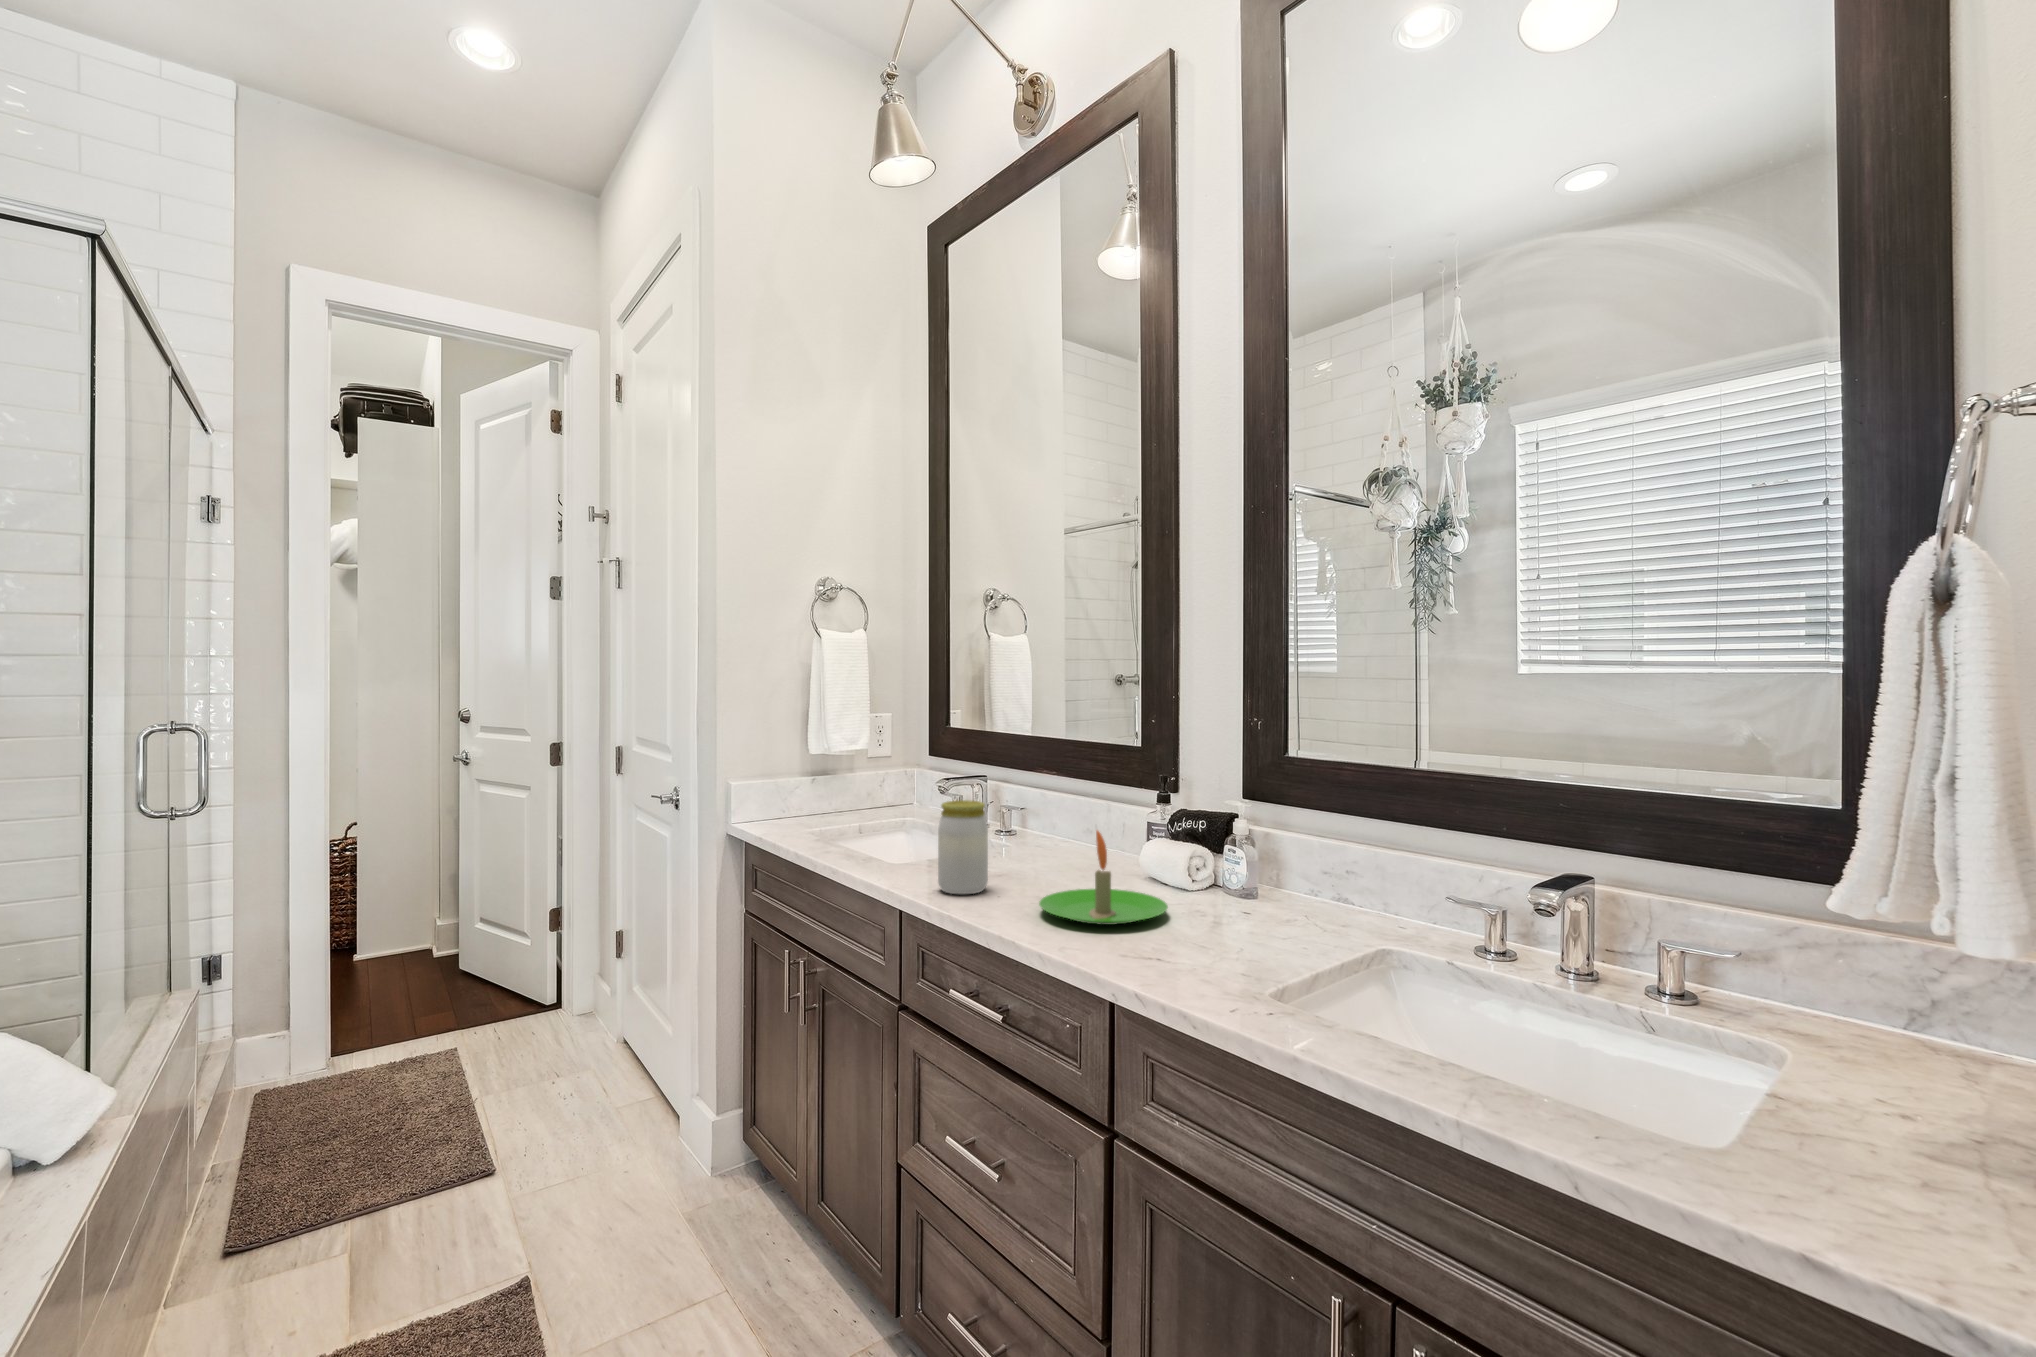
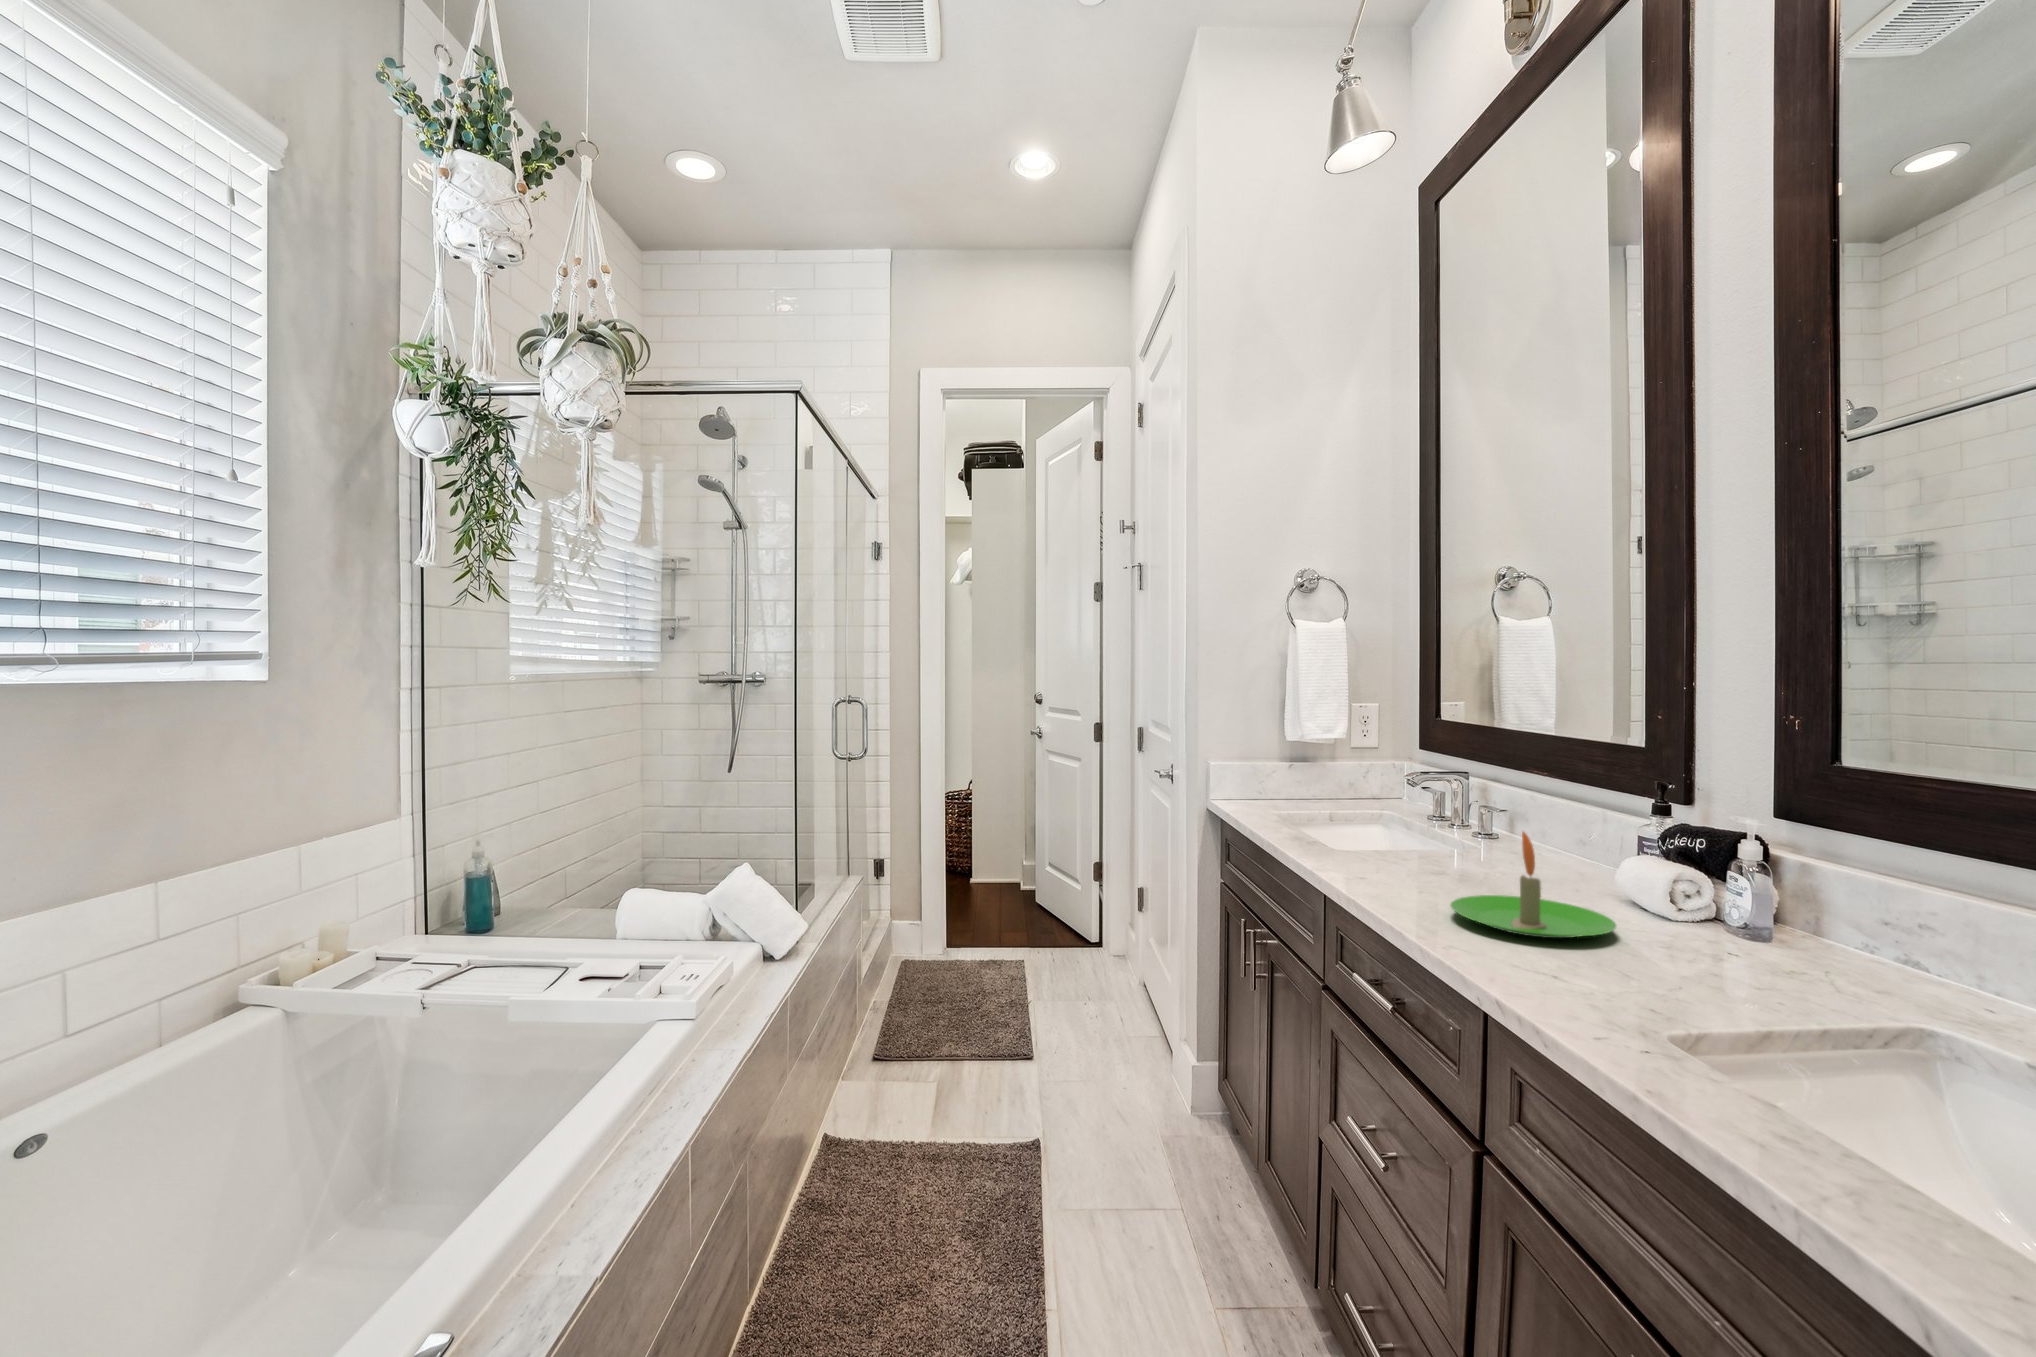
jar: present [938,800,988,894] -> none [1359,789,1415,885]

